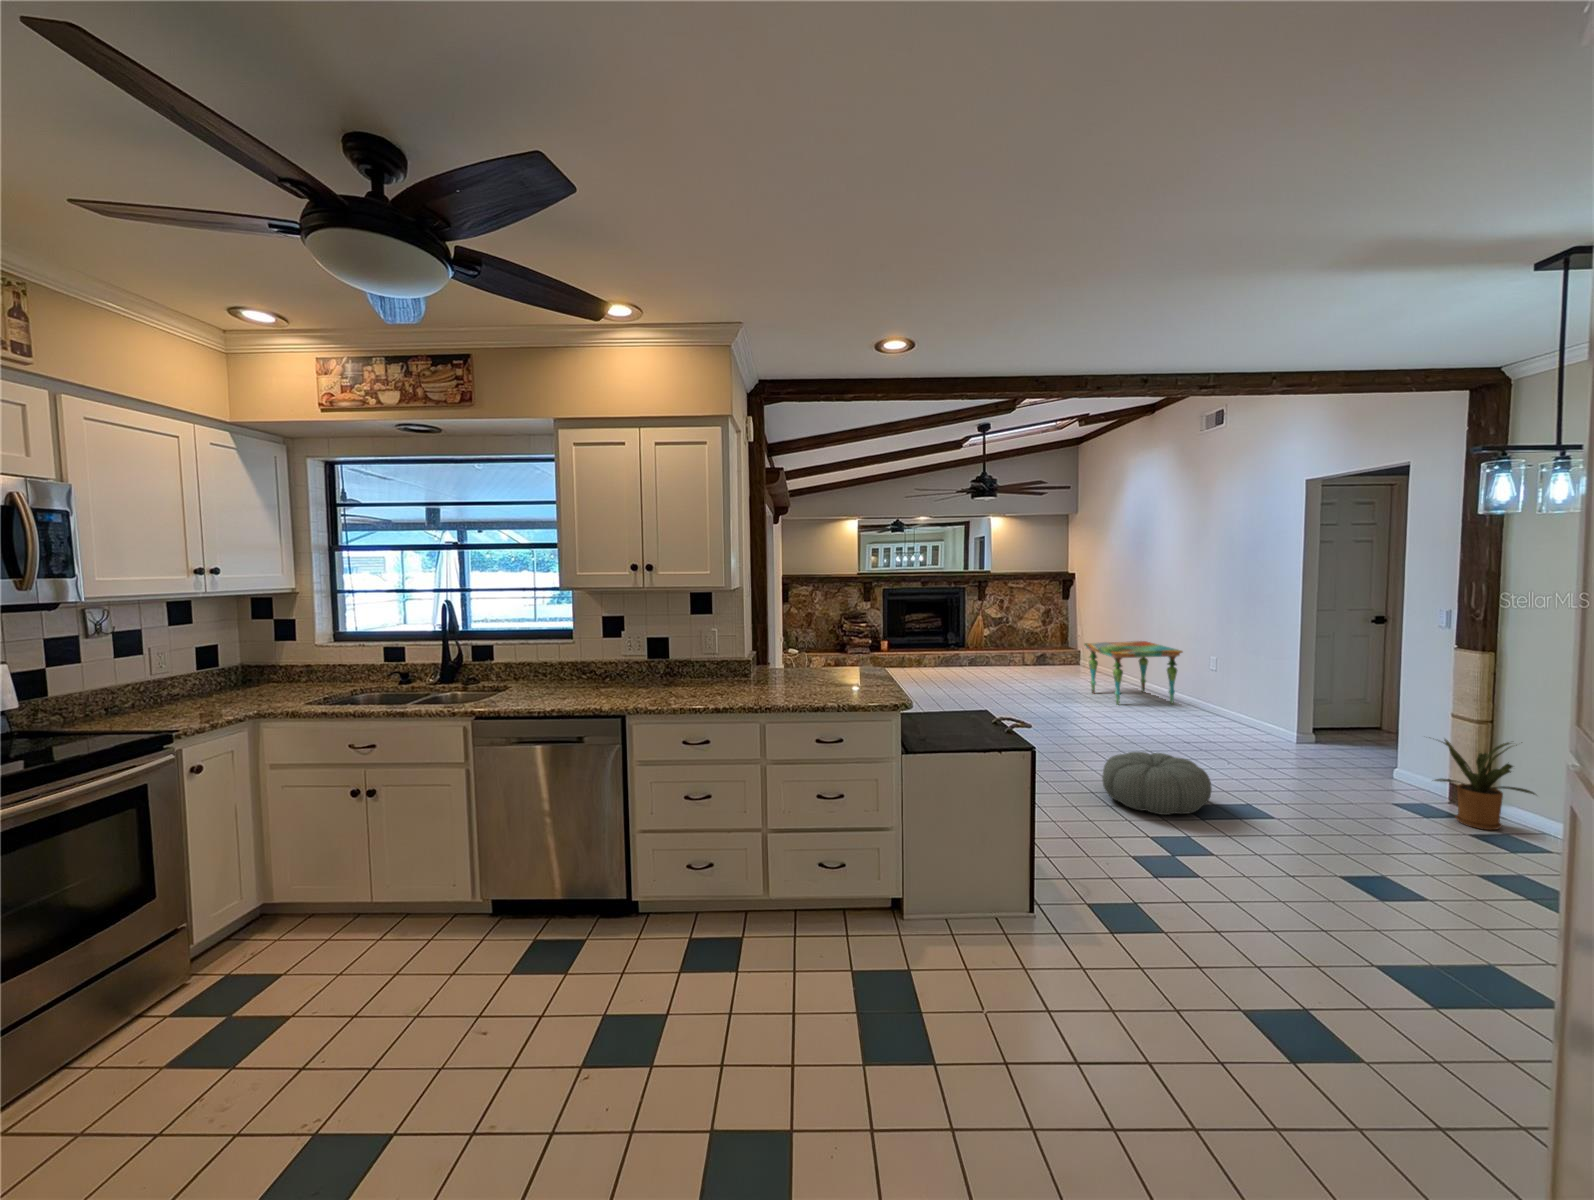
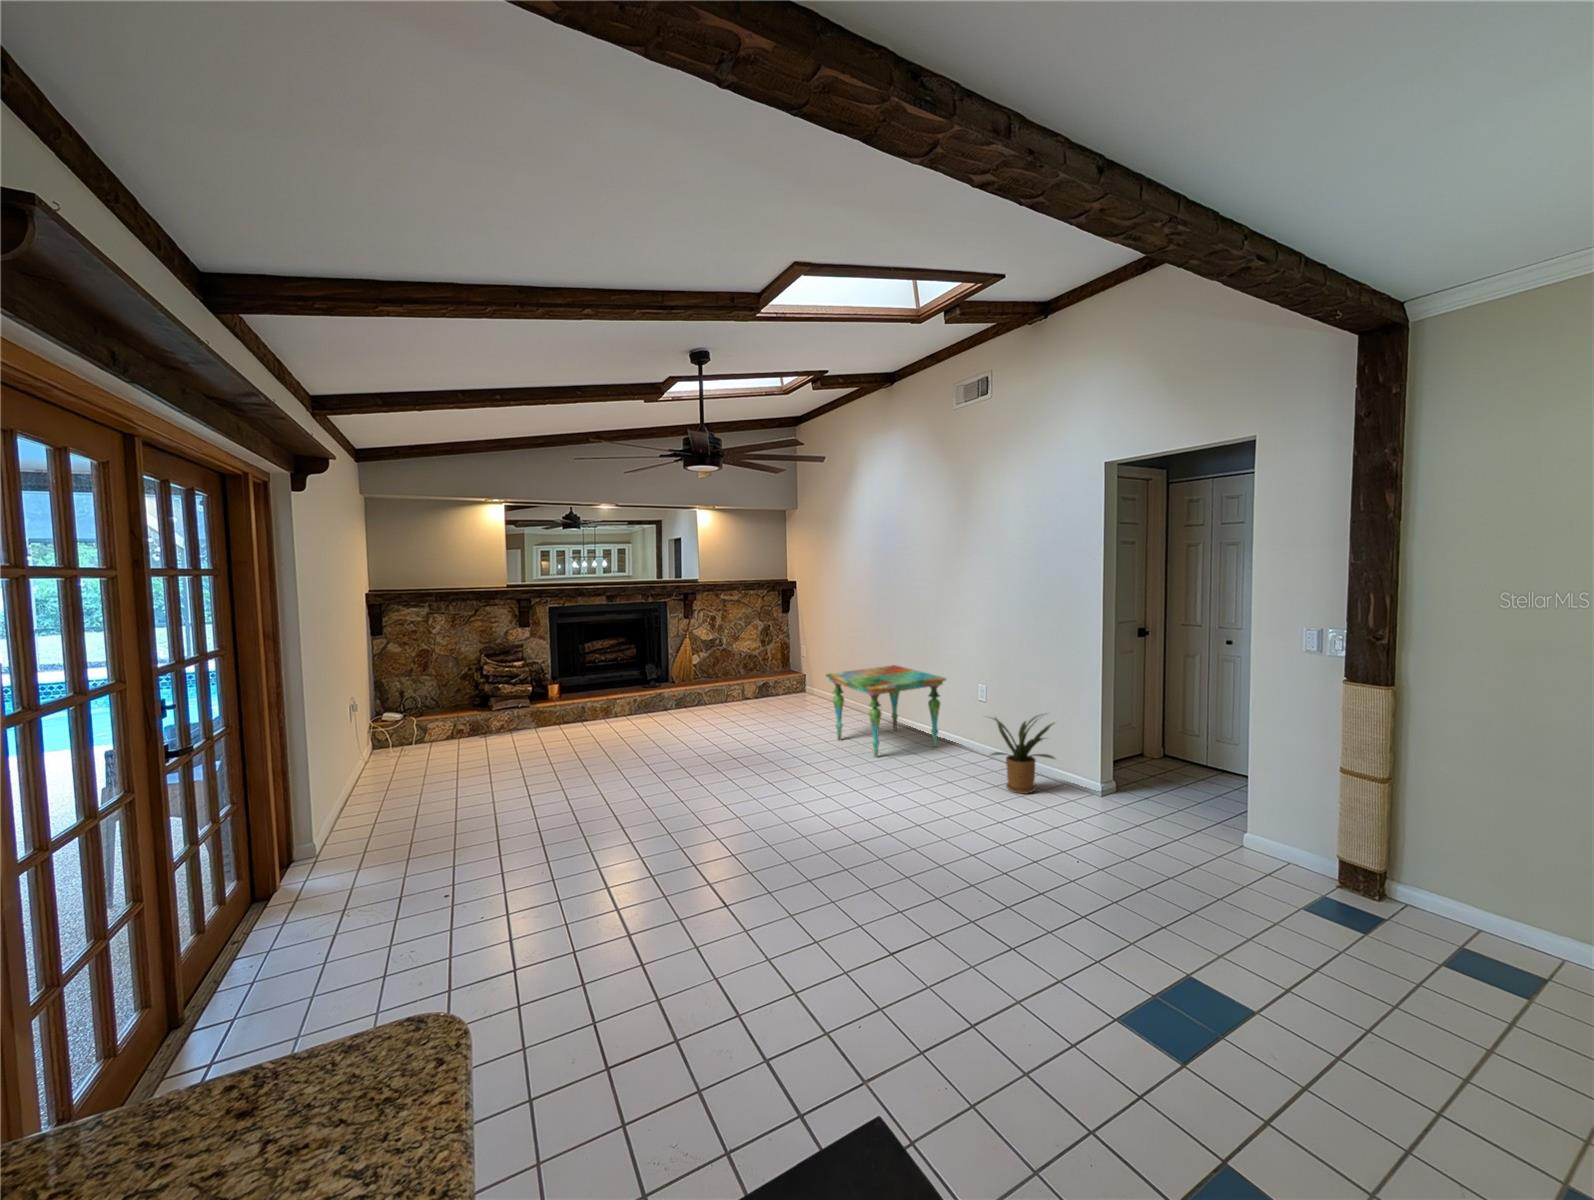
house plant: present [1435,739,1535,830] -> present [991,715,1055,794]
pouf: present [1102,752,1212,815] -> none [950,902,1148,1064]

